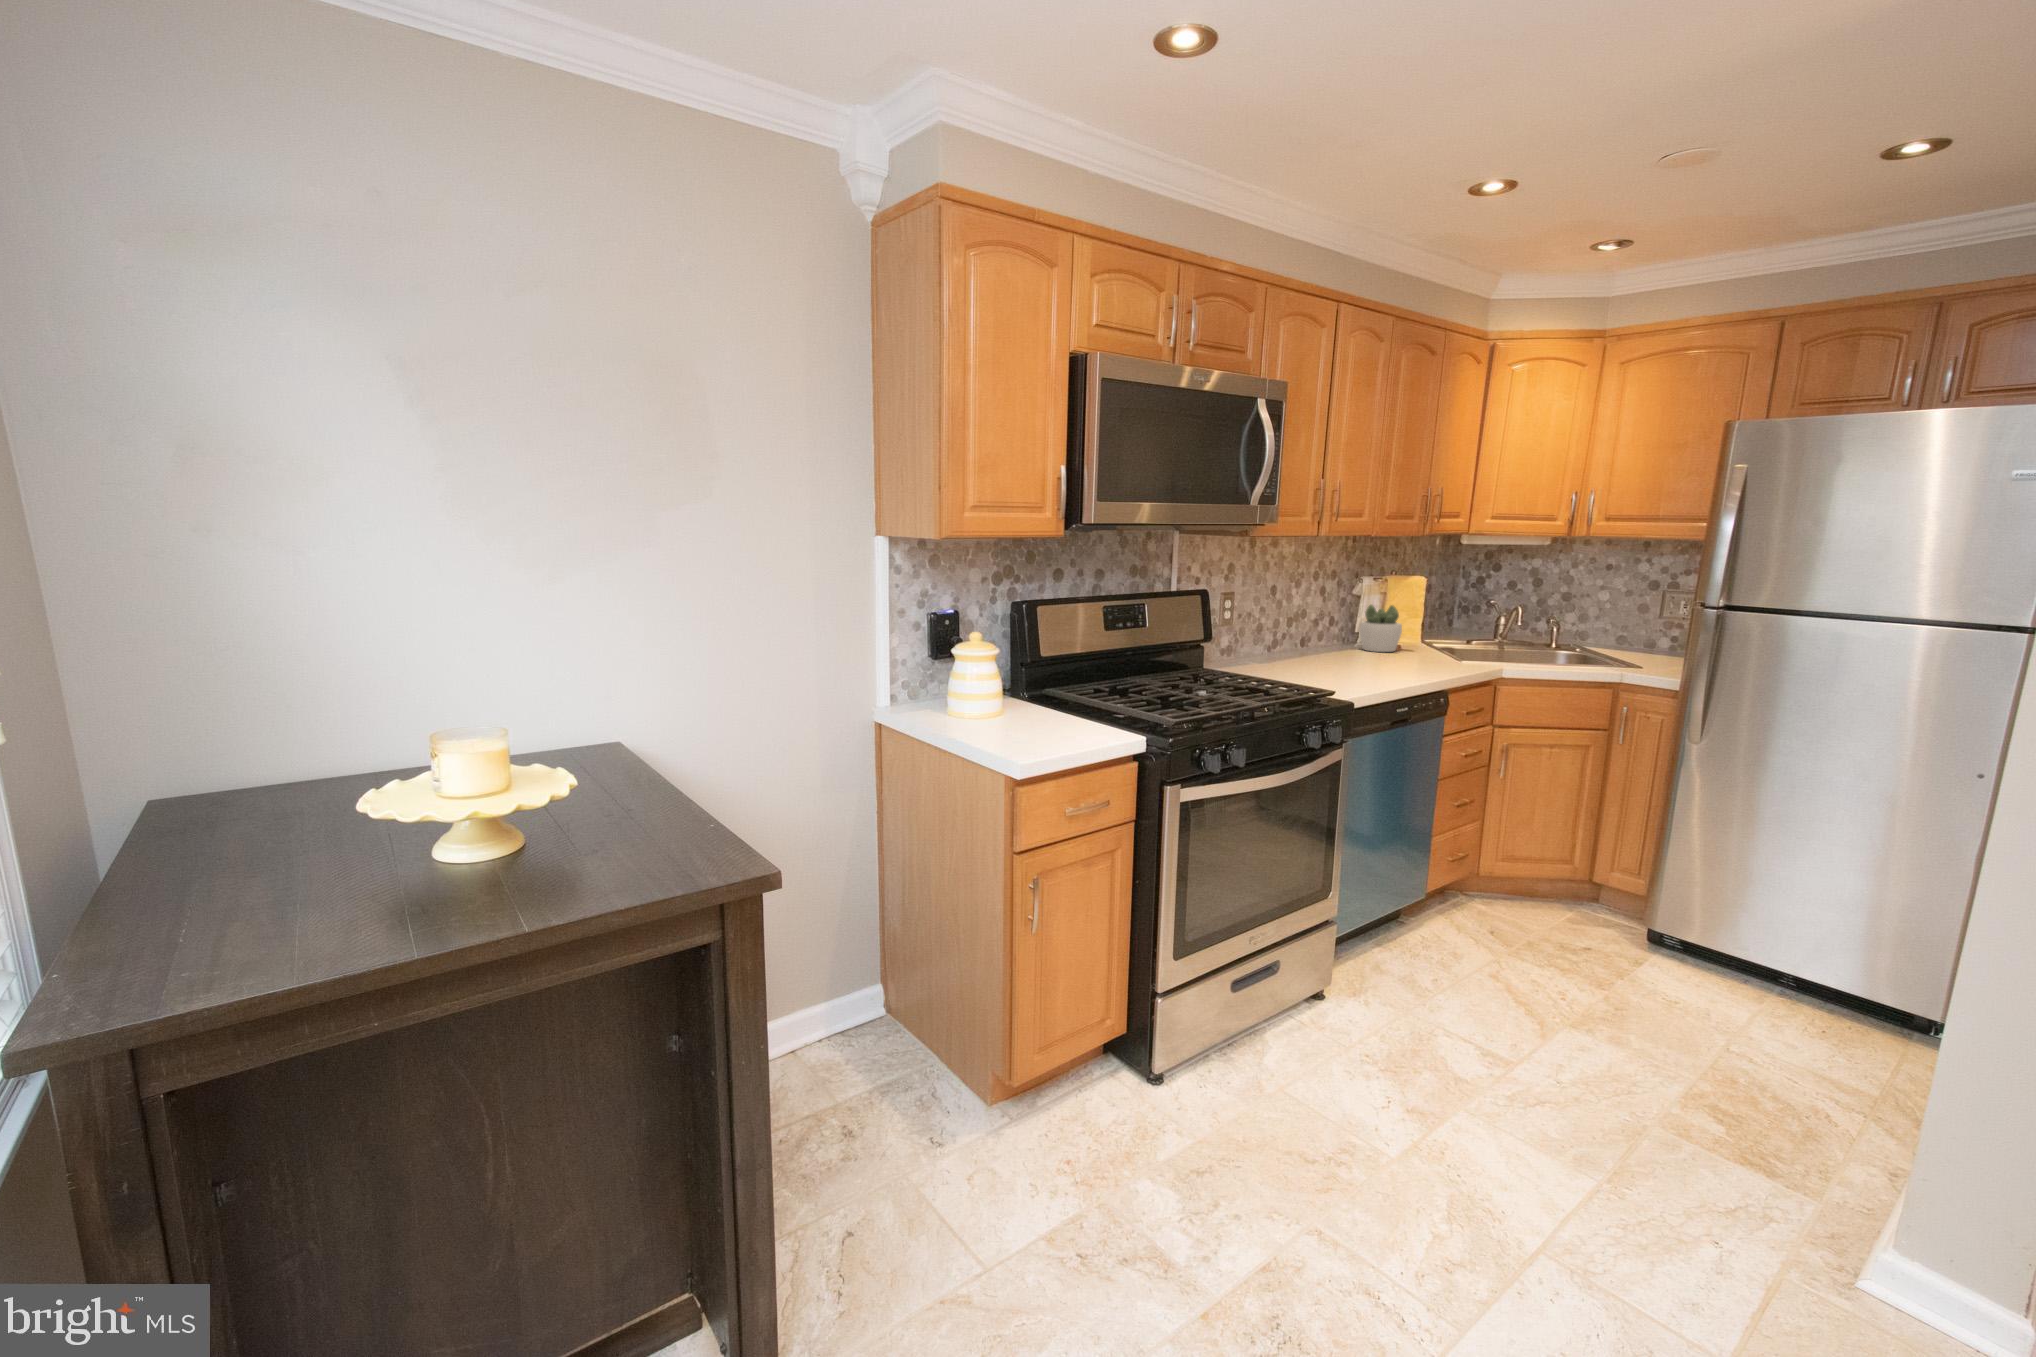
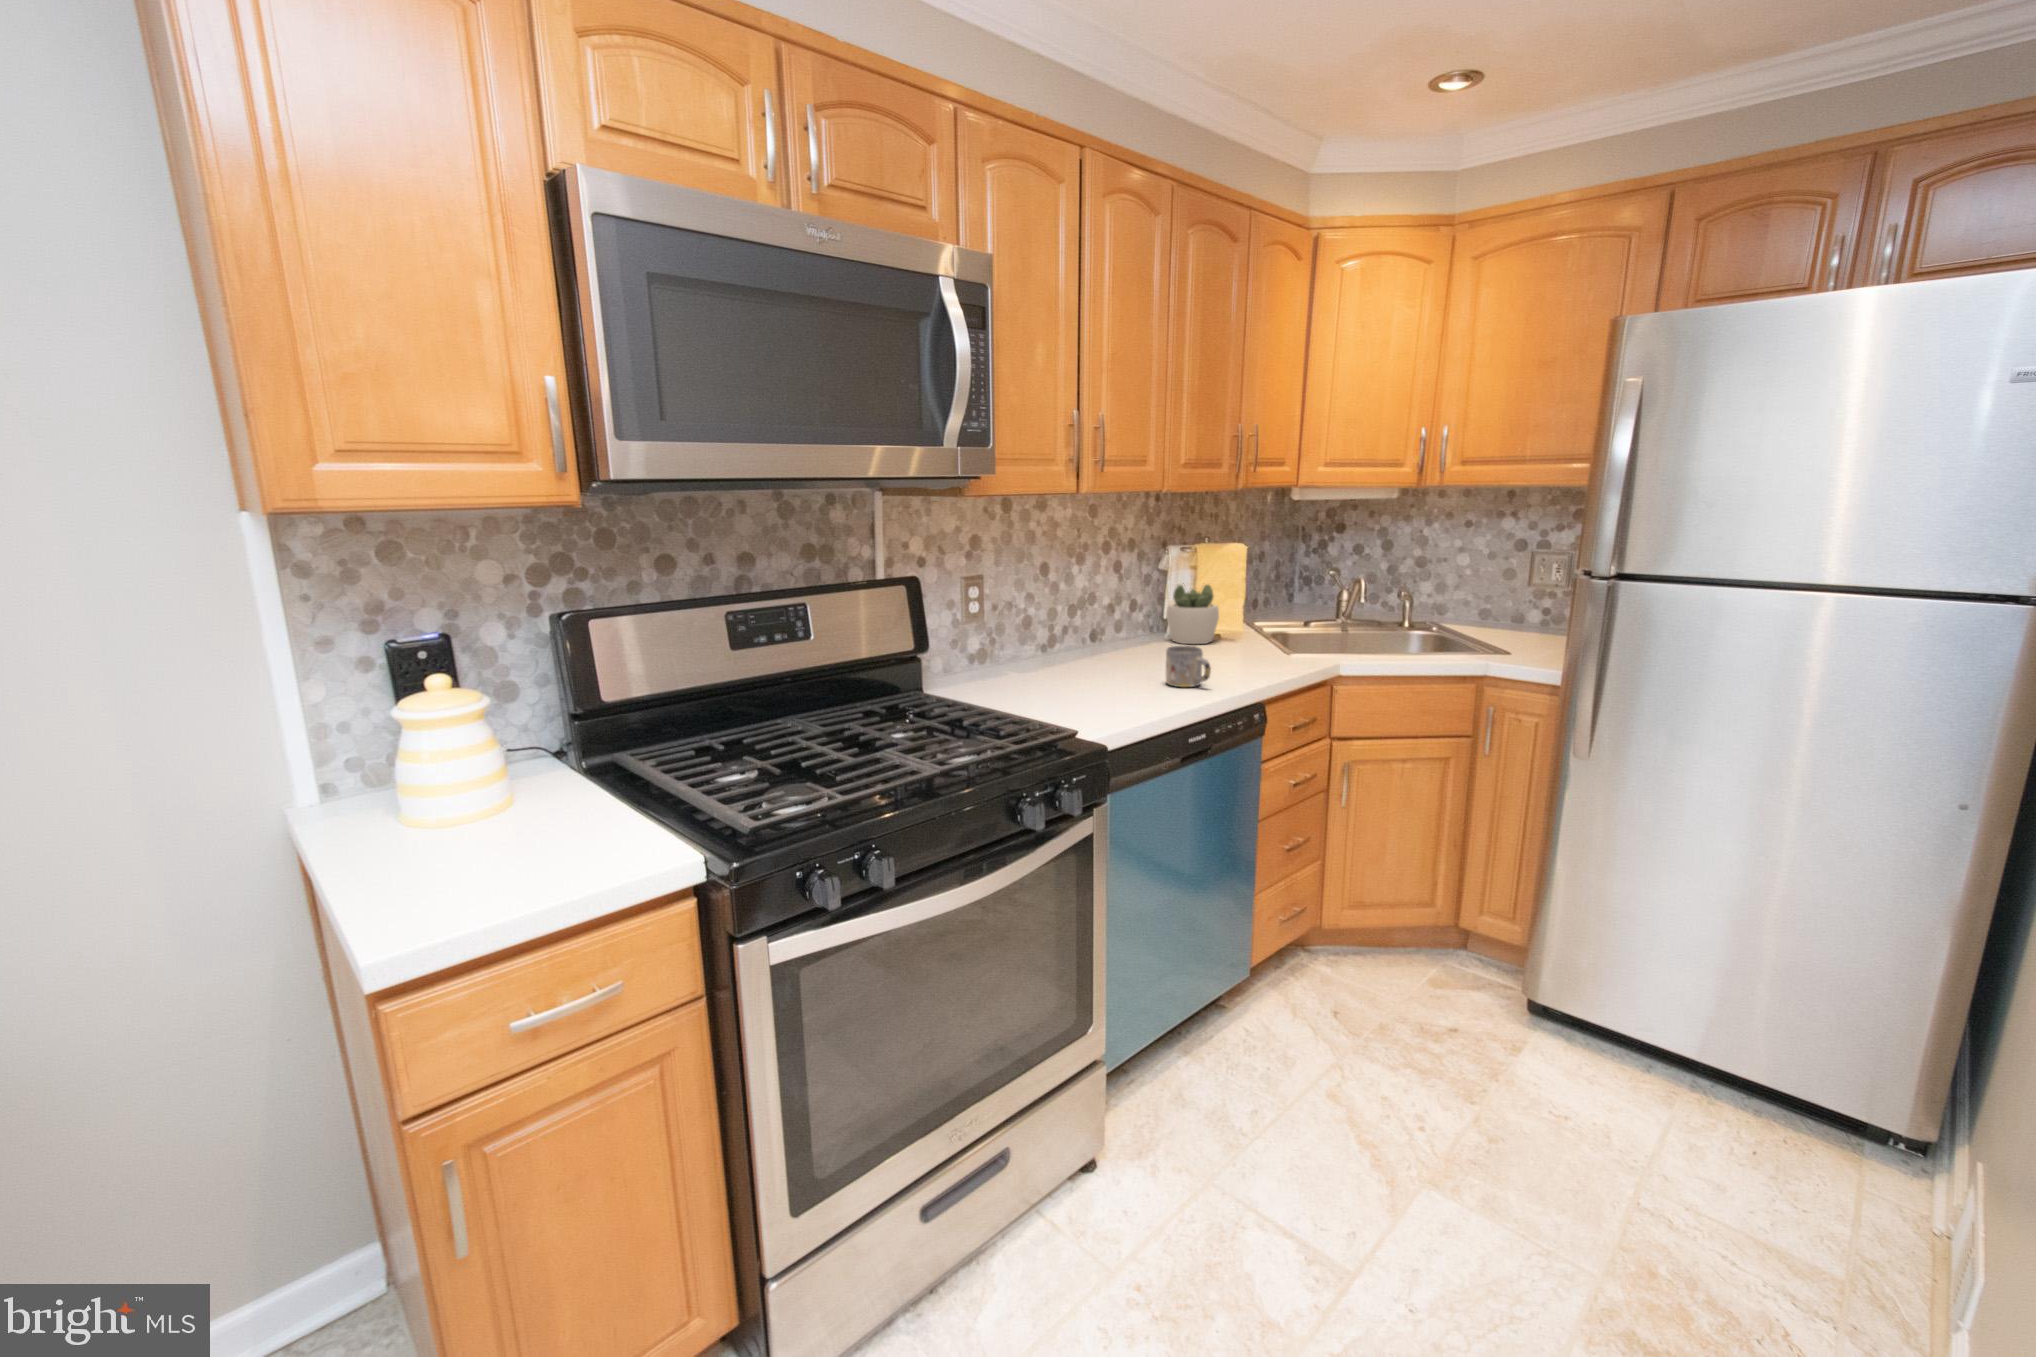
mug: none [1375,647,1411,676] -> present [1166,646,1211,687]

